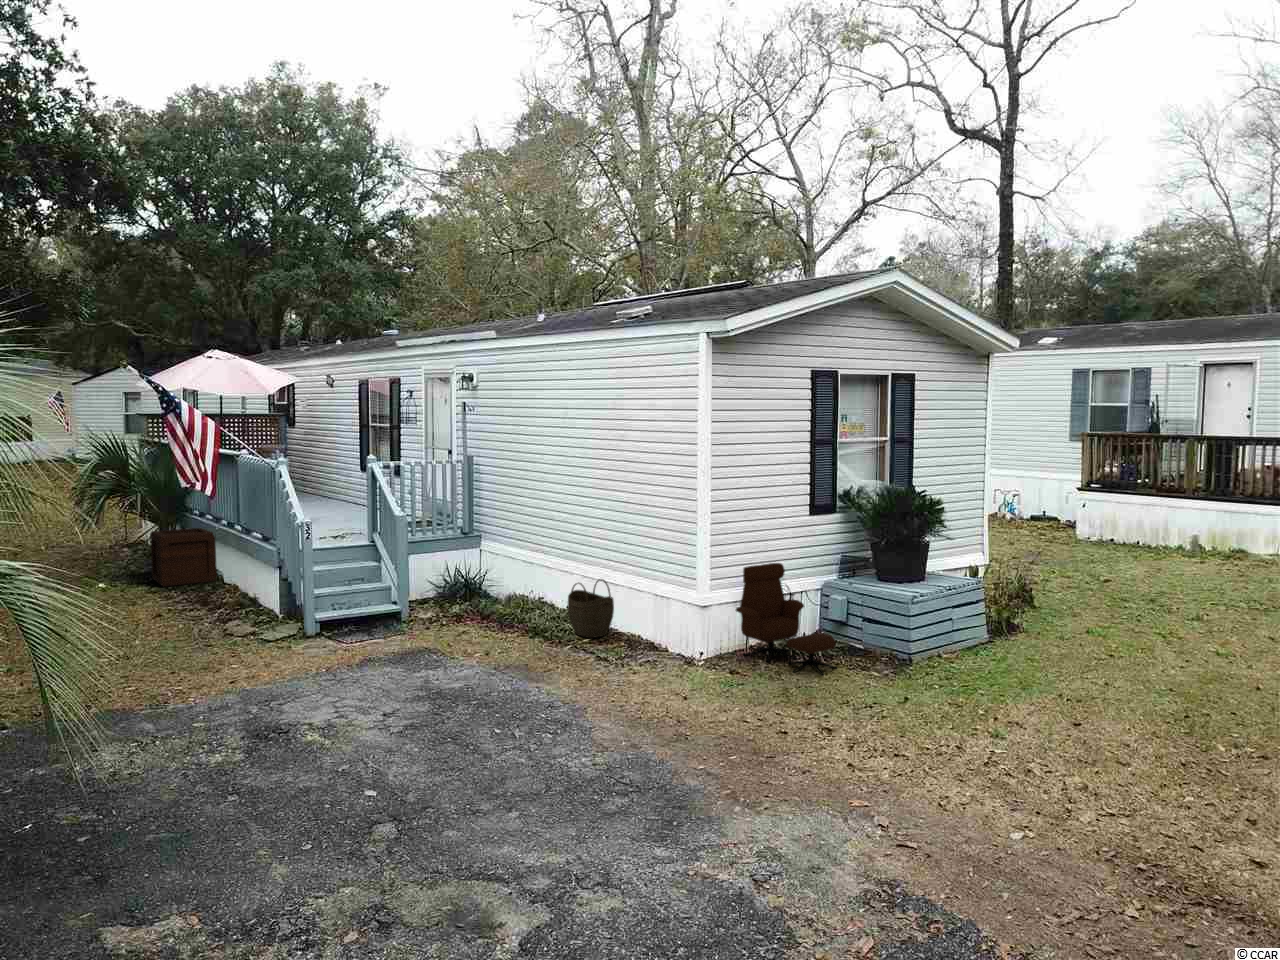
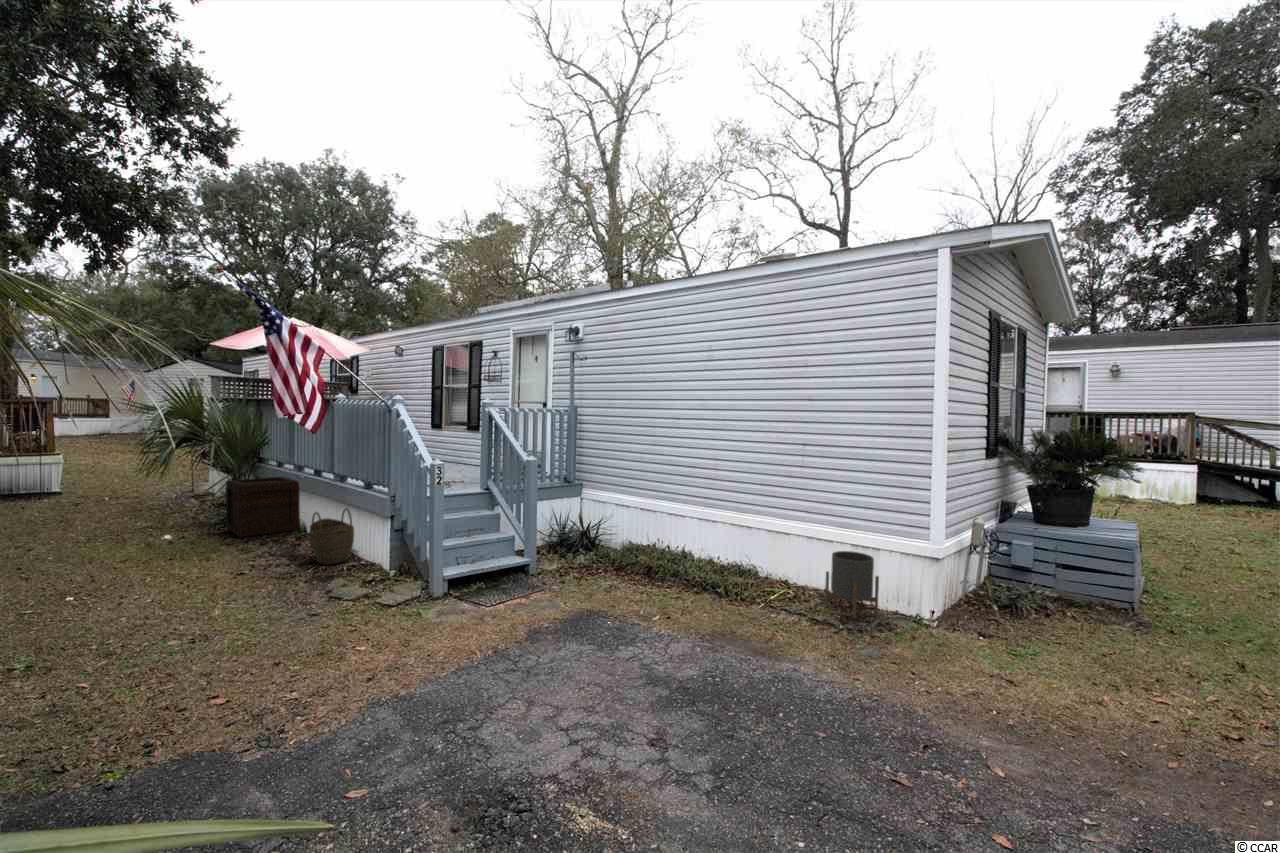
lounge chair: present [736,563,837,675] -> none [929,506,1062,630]
woven basket: present [568,579,614,638] -> present [309,508,354,565]
planter: none [635,603,677,661] -> present [825,551,879,618]

